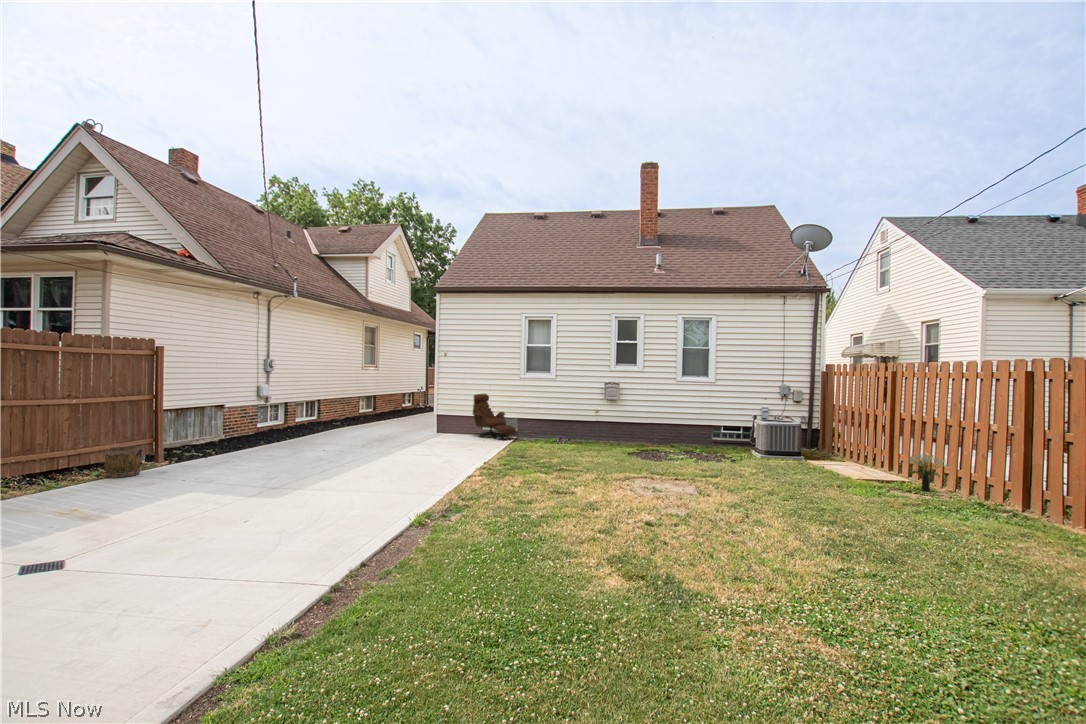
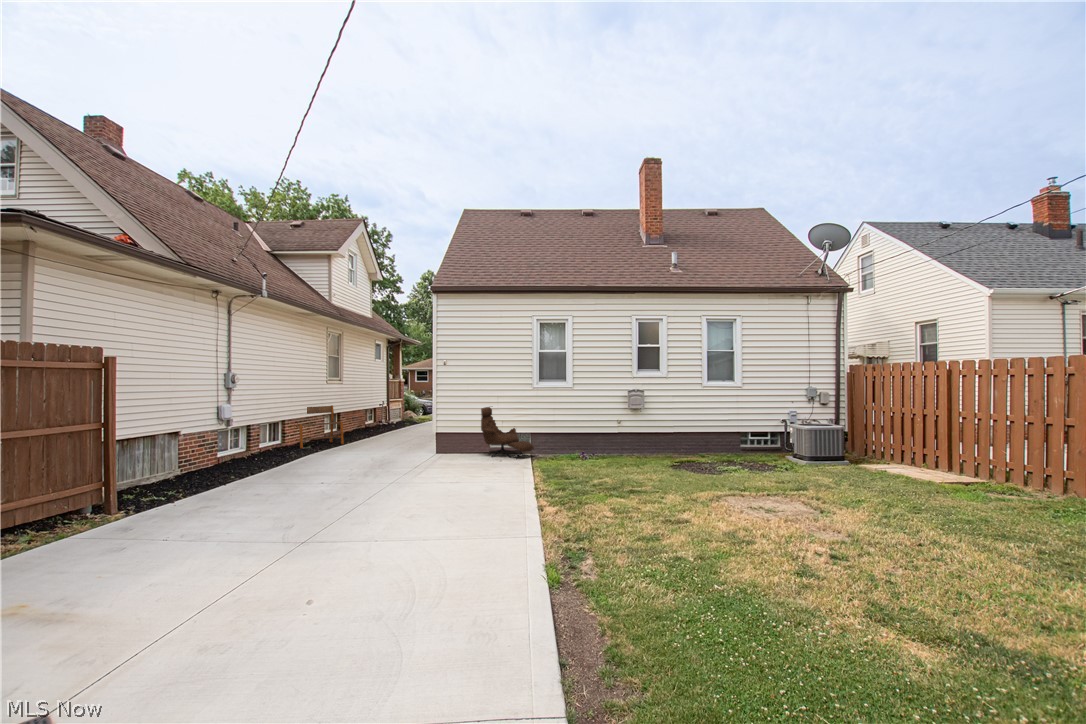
bench: none [330,388,371,424] -> present [294,405,344,448]
bucket: present [105,446,143,478] -> none [38,497,95,545]
potted plant: present [906,453,948,491] -> none [1005,453,1055,493]

